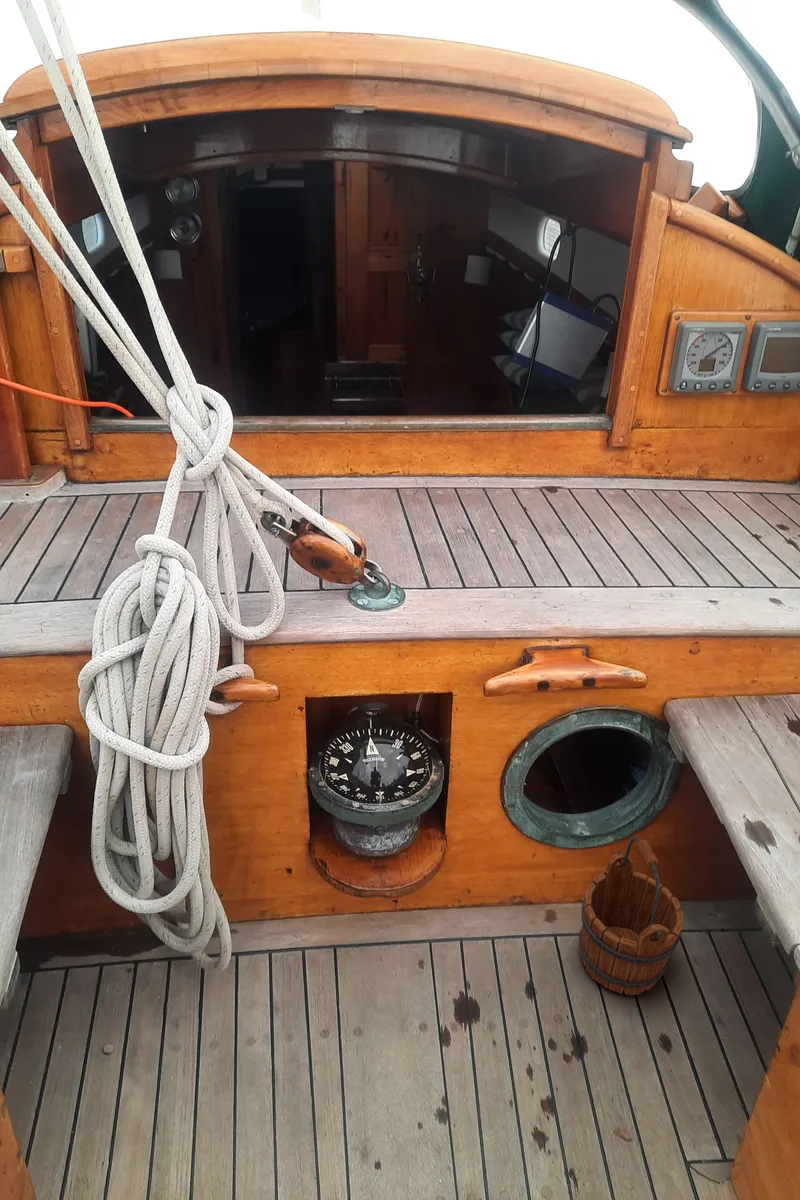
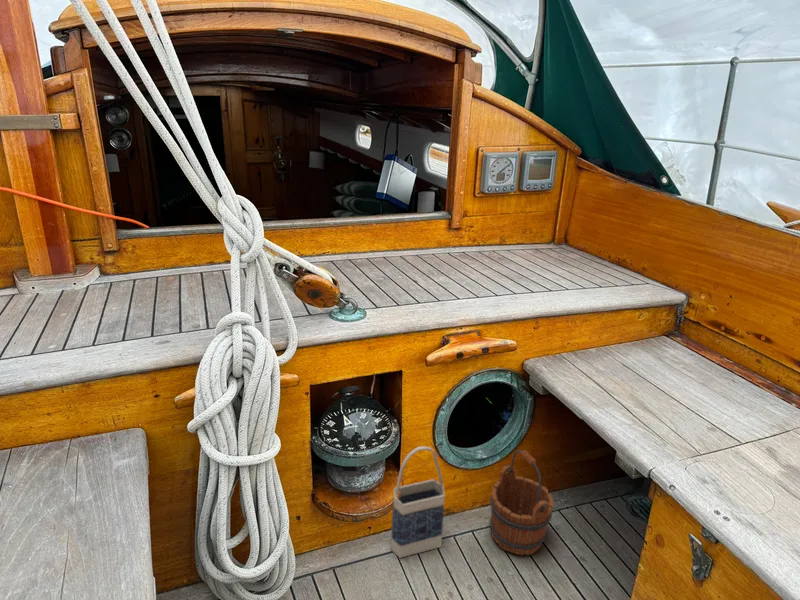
bag: none [420,807,508,955] -> present [391,446,445,558]

